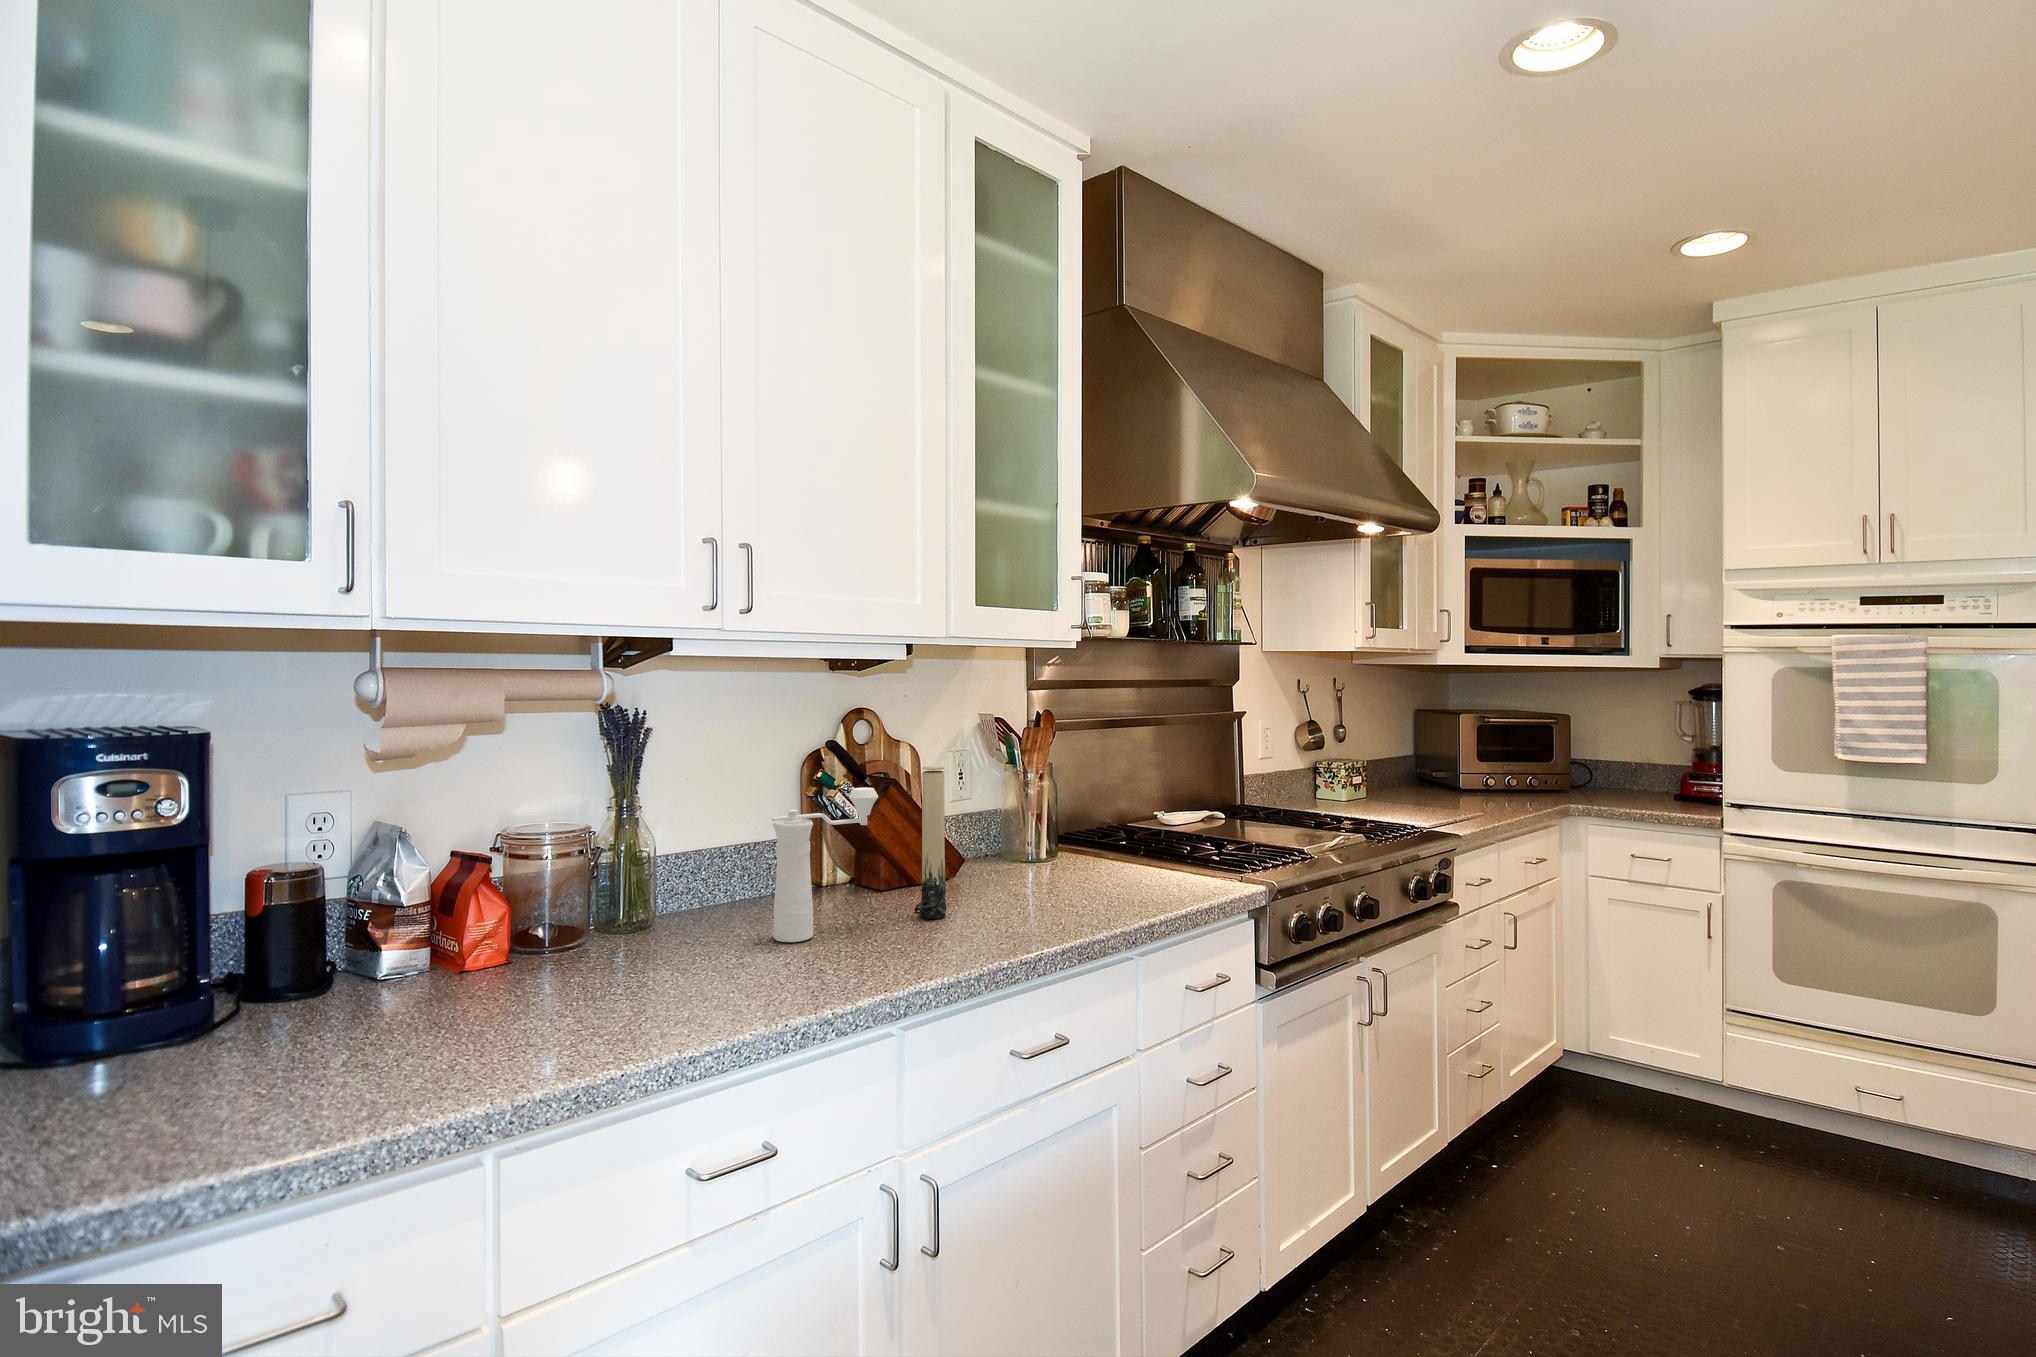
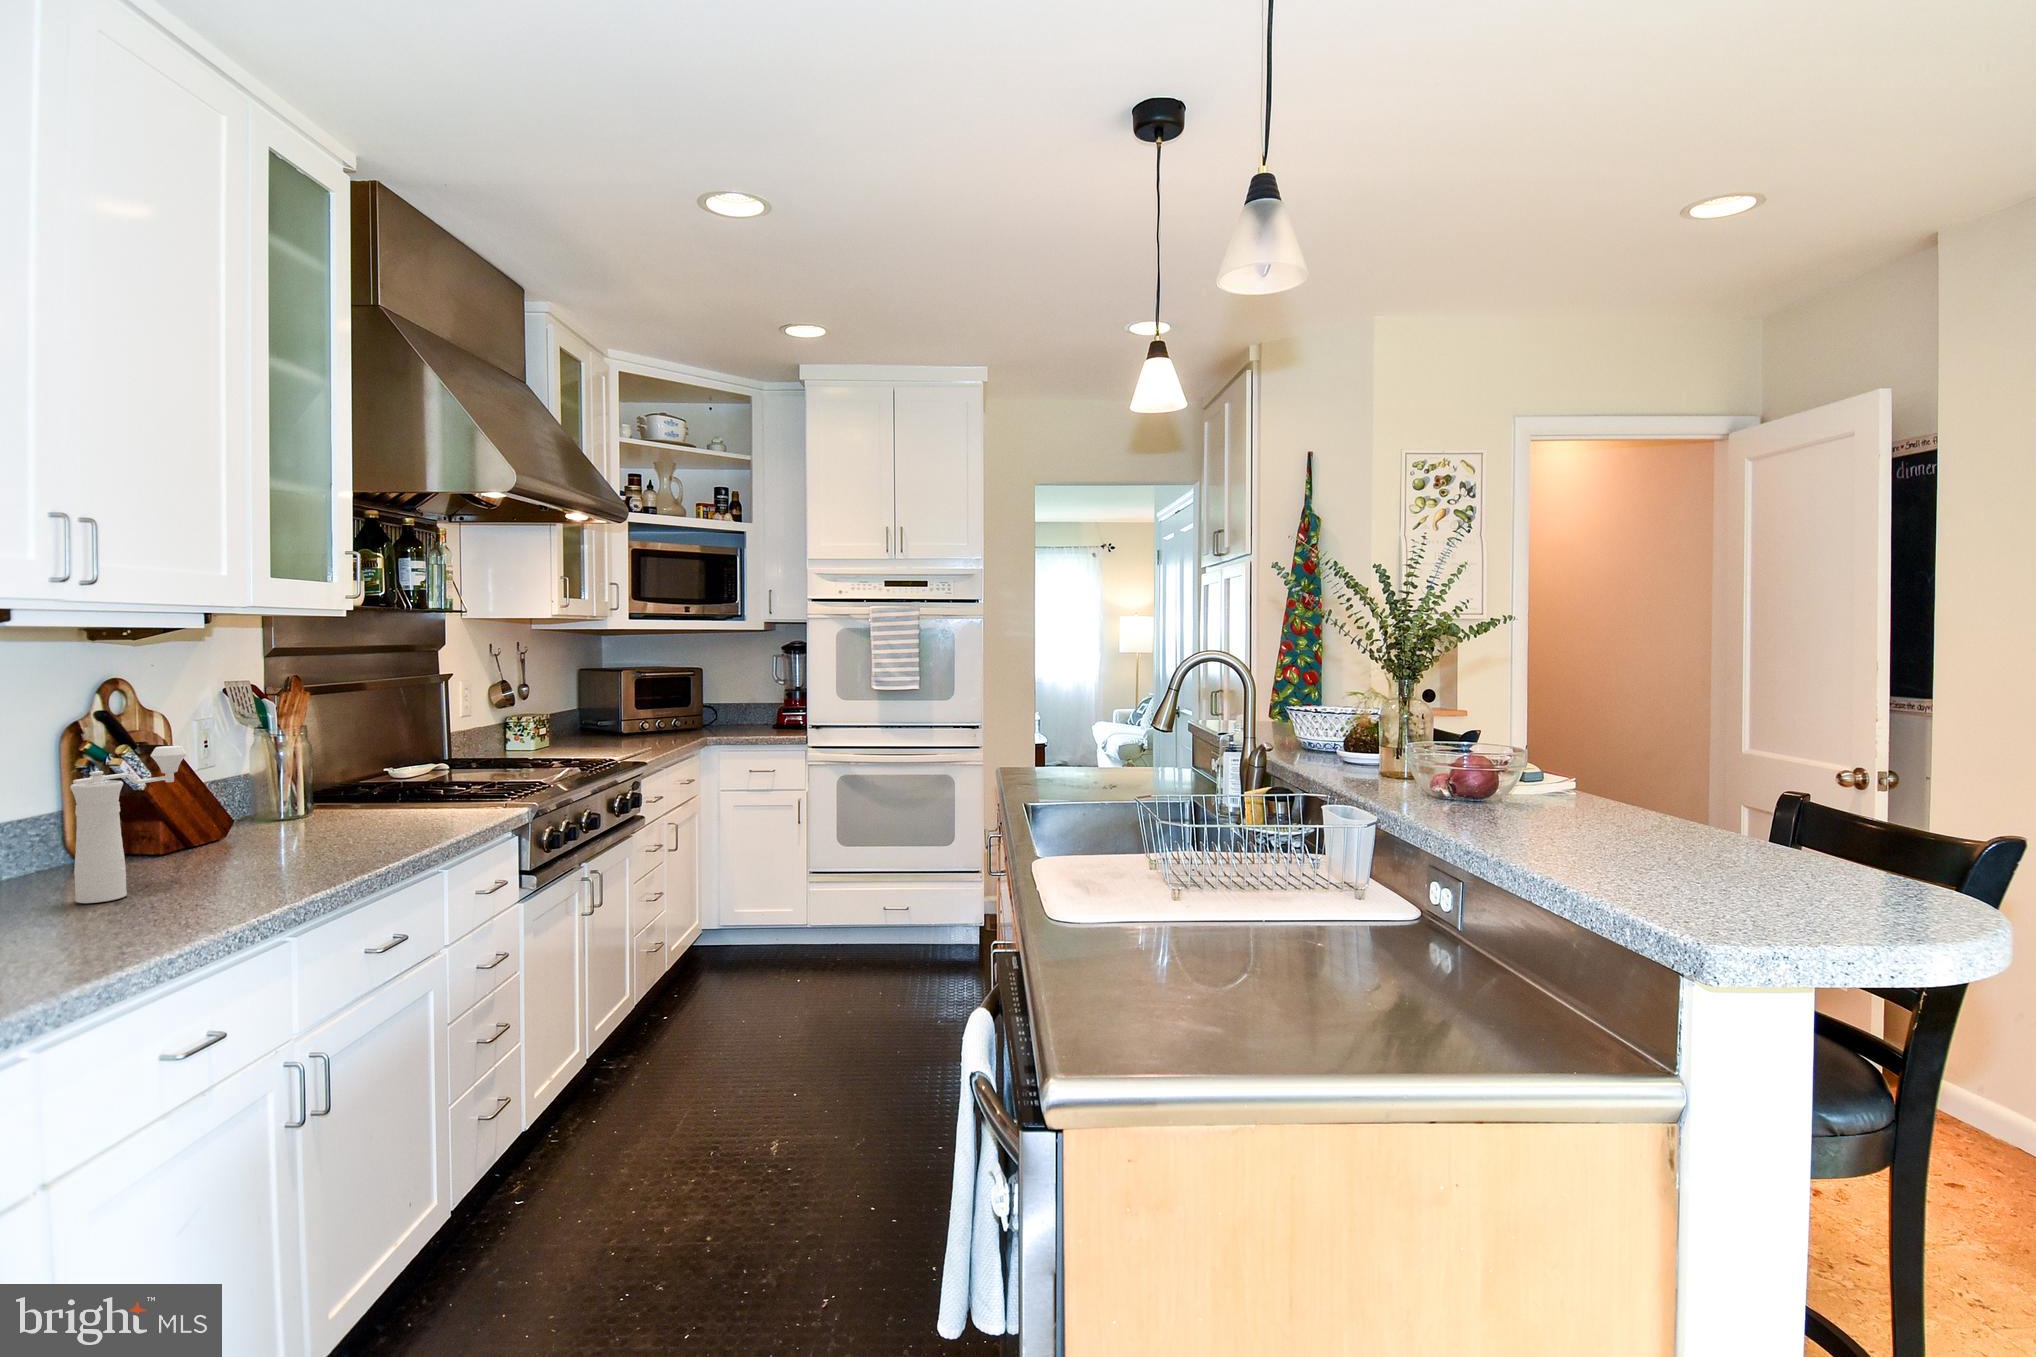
candle: present [914,766,946,919] -> none [211,722,255,866]

